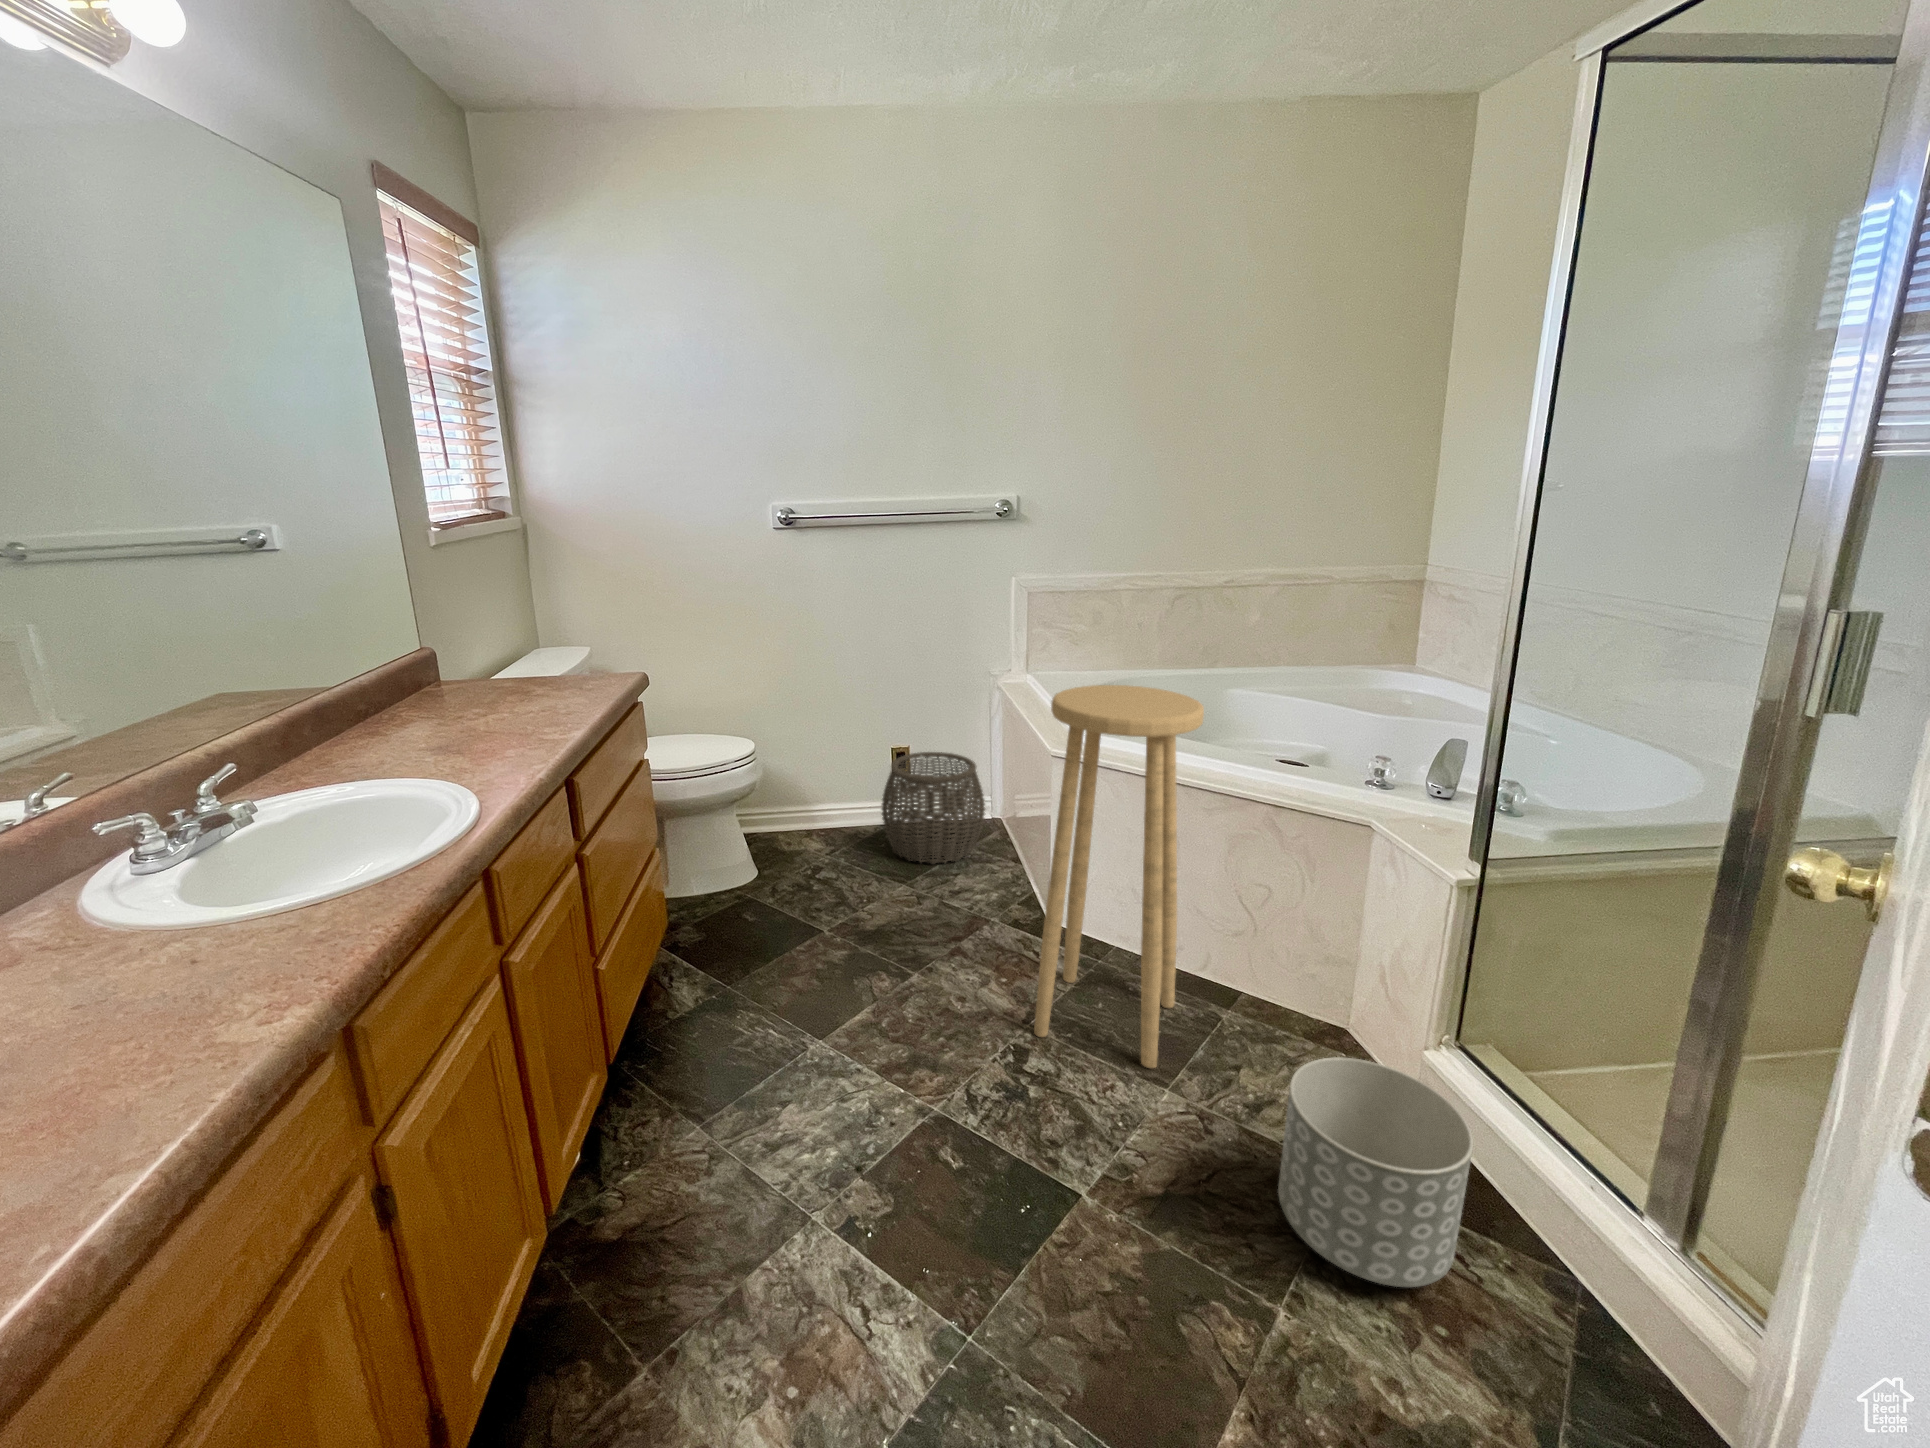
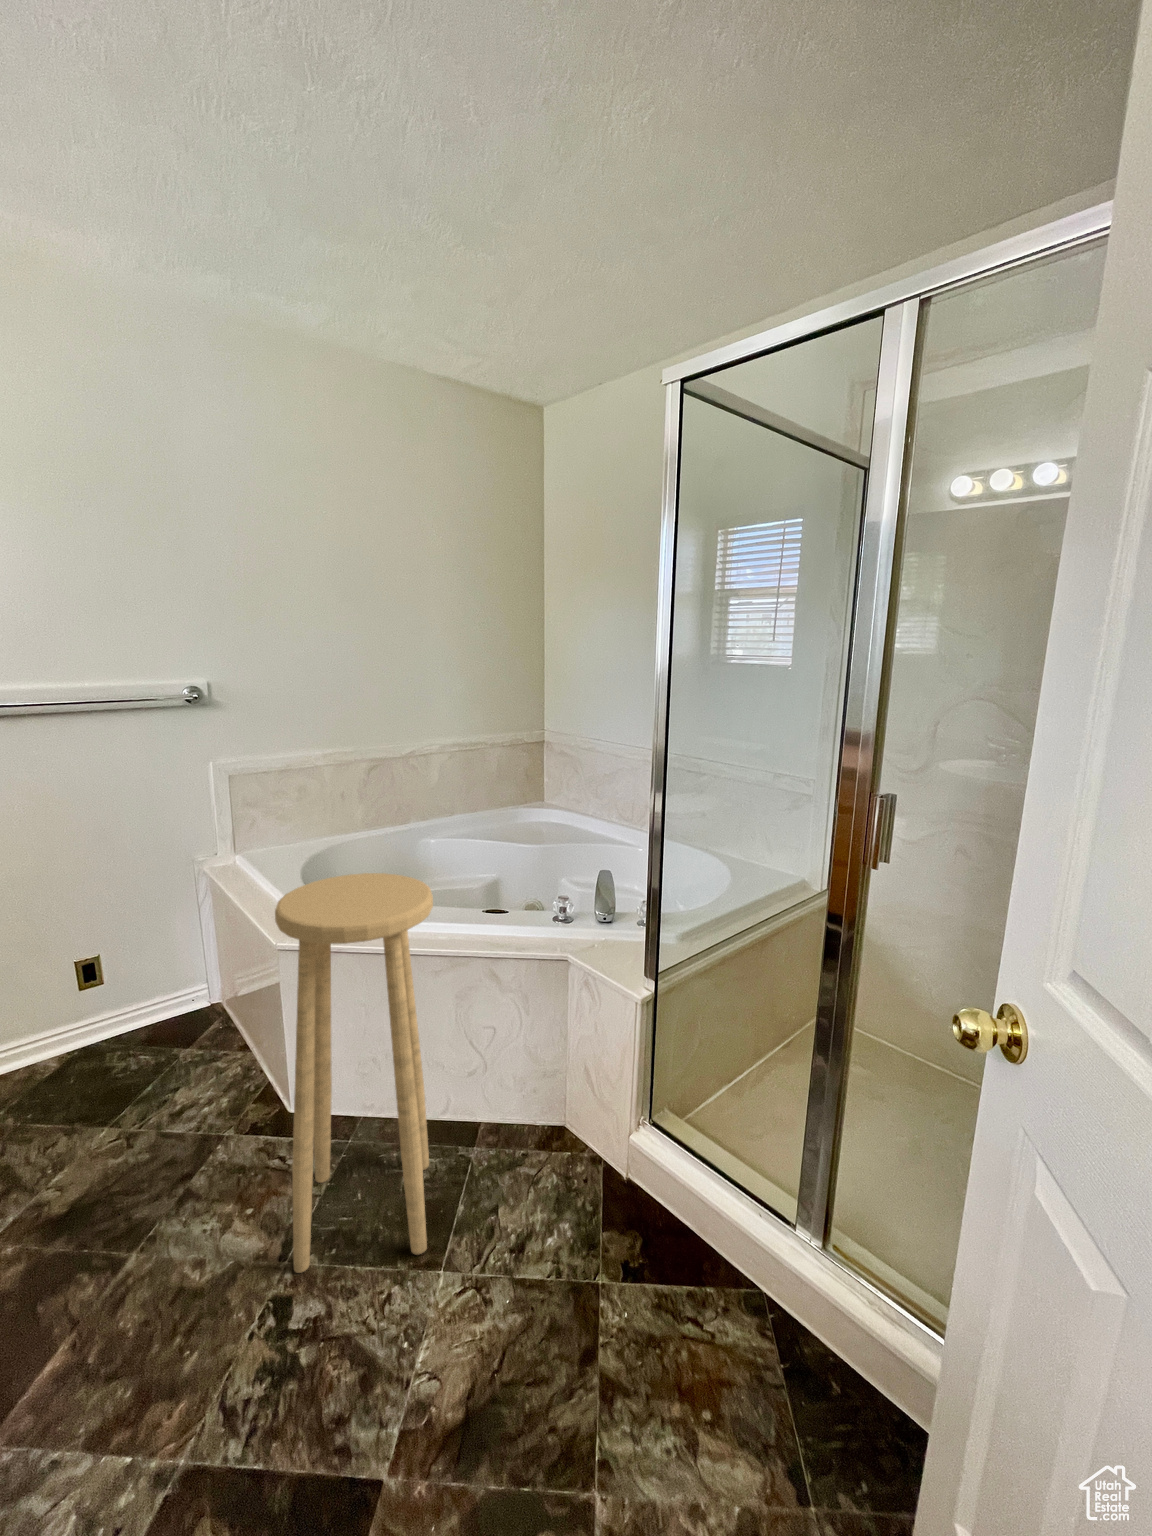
woven basket: present [882,752,985,863] -> none [62,951,202,1090]
planter: present [1278,1057,1473,1287] -> none [560,1182,703,1408]

